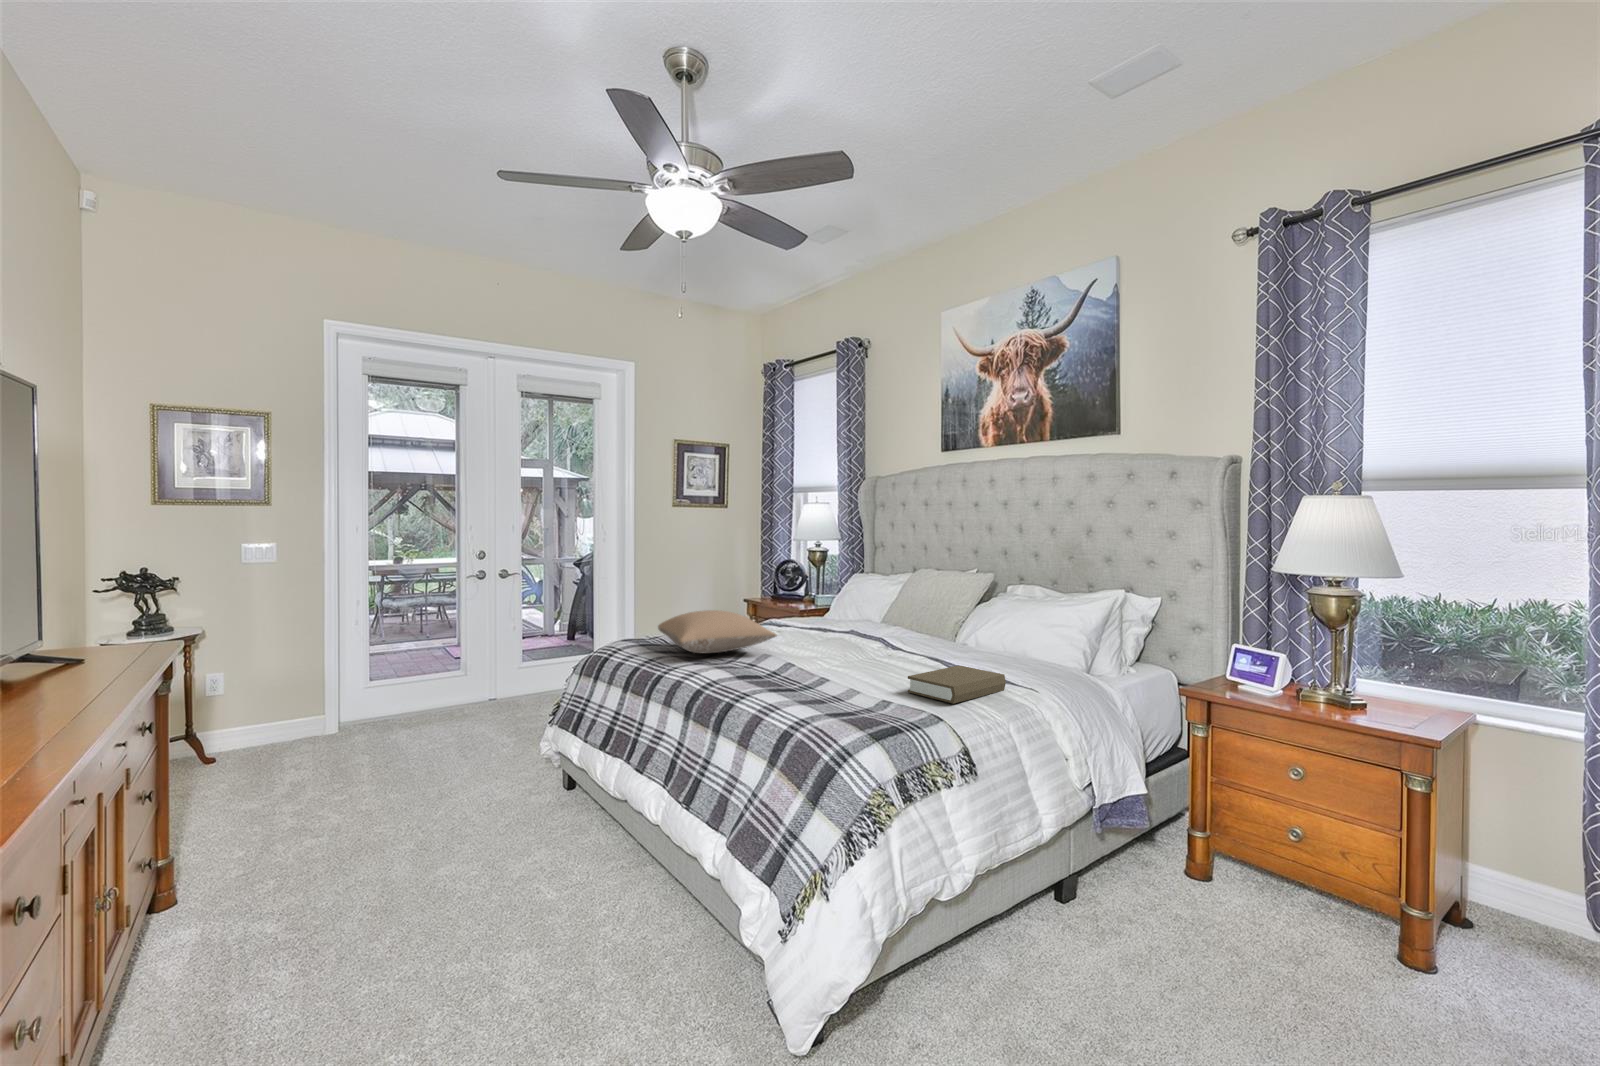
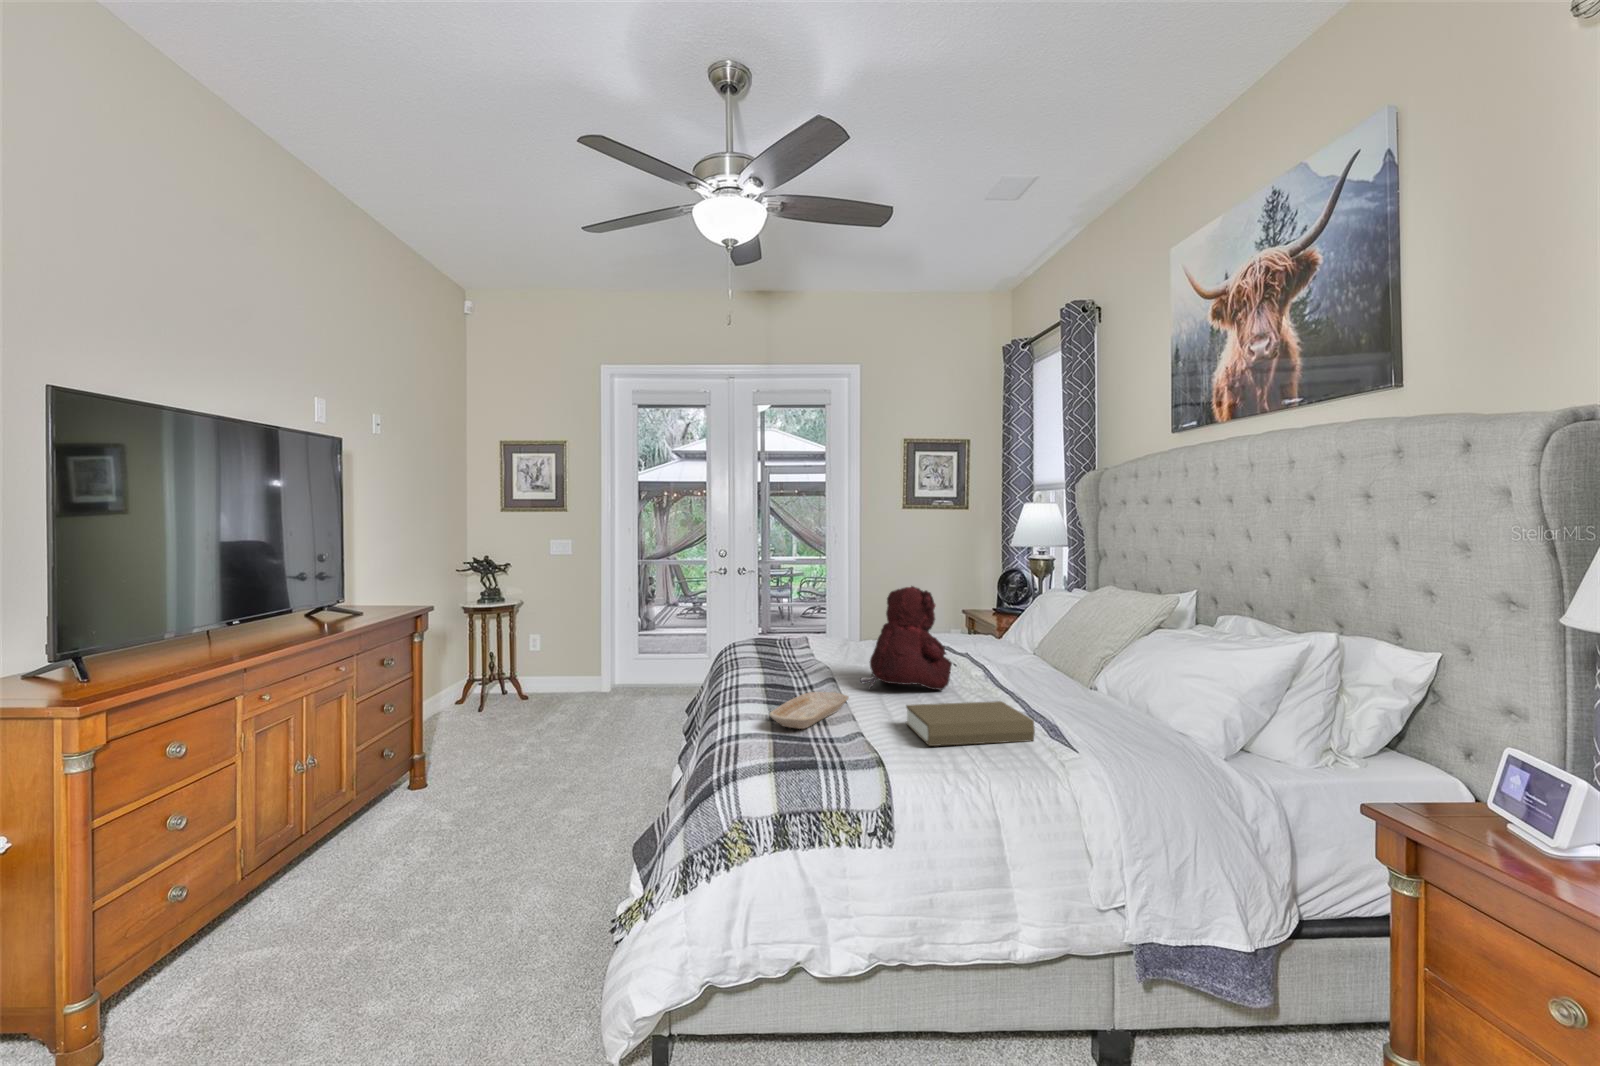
teddy bear: none [817,579,889,671] -> present [860,586,952,690]
pillow: present [658,610,777,653] -> none [746,613,857,656]
tray: none [802,676,855,708] -> present [770,692,849,729]

